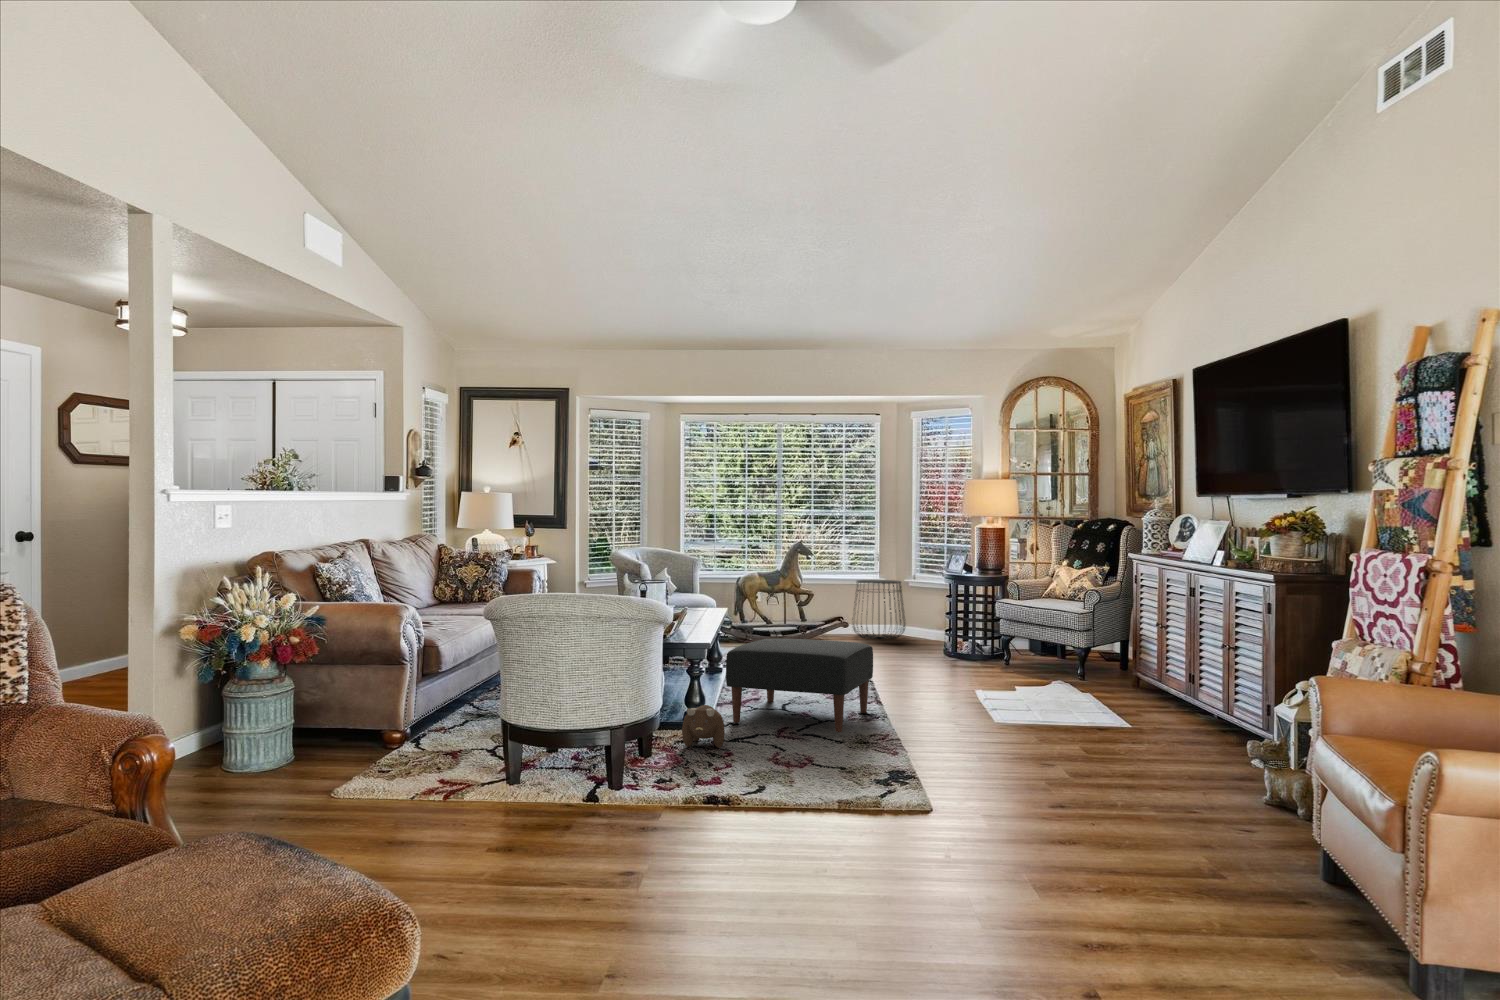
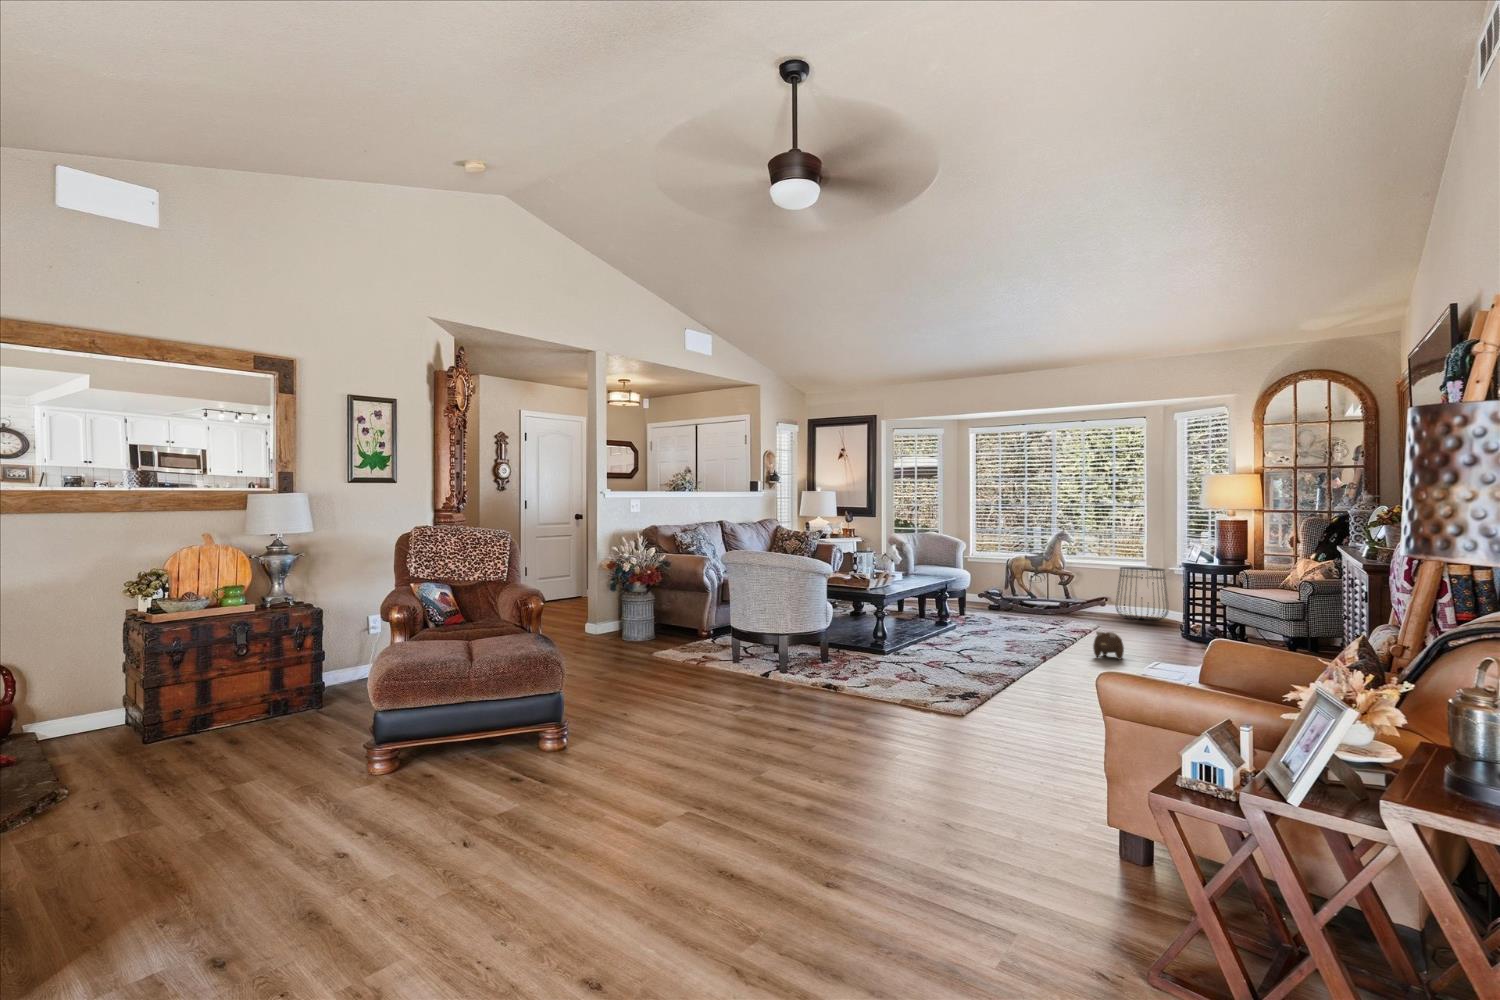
ottoman: present [726,639,873,732] -> none [911,599,1038,666]
plush toy: present [682,705,725,748] -> present [1093,631,1124,660]

